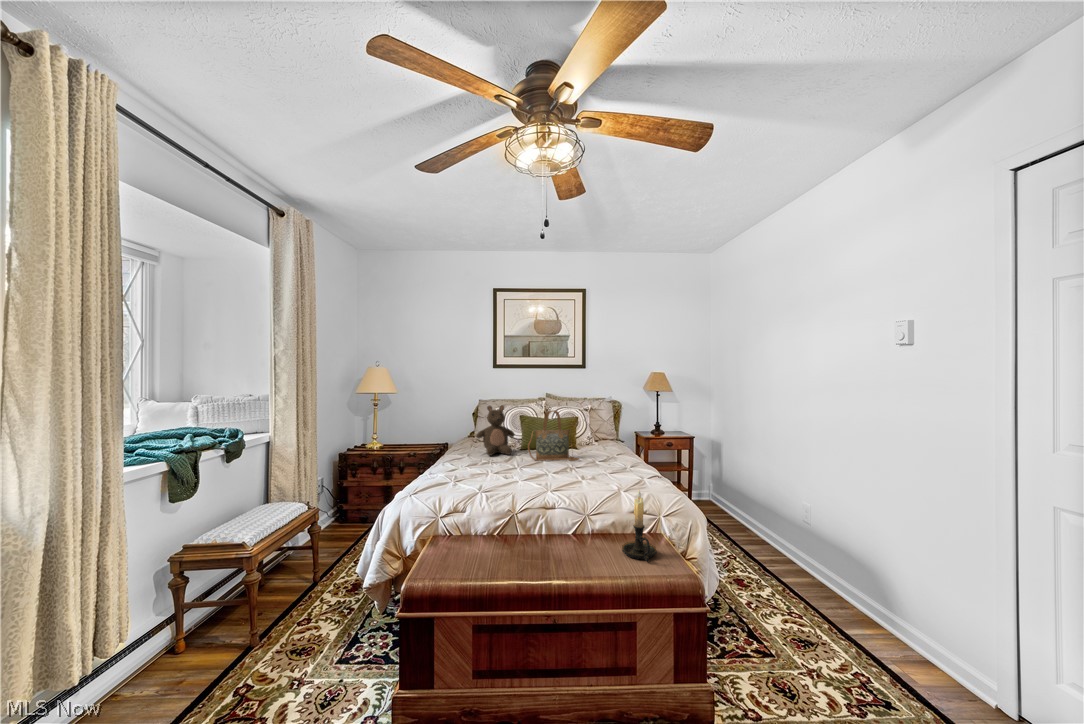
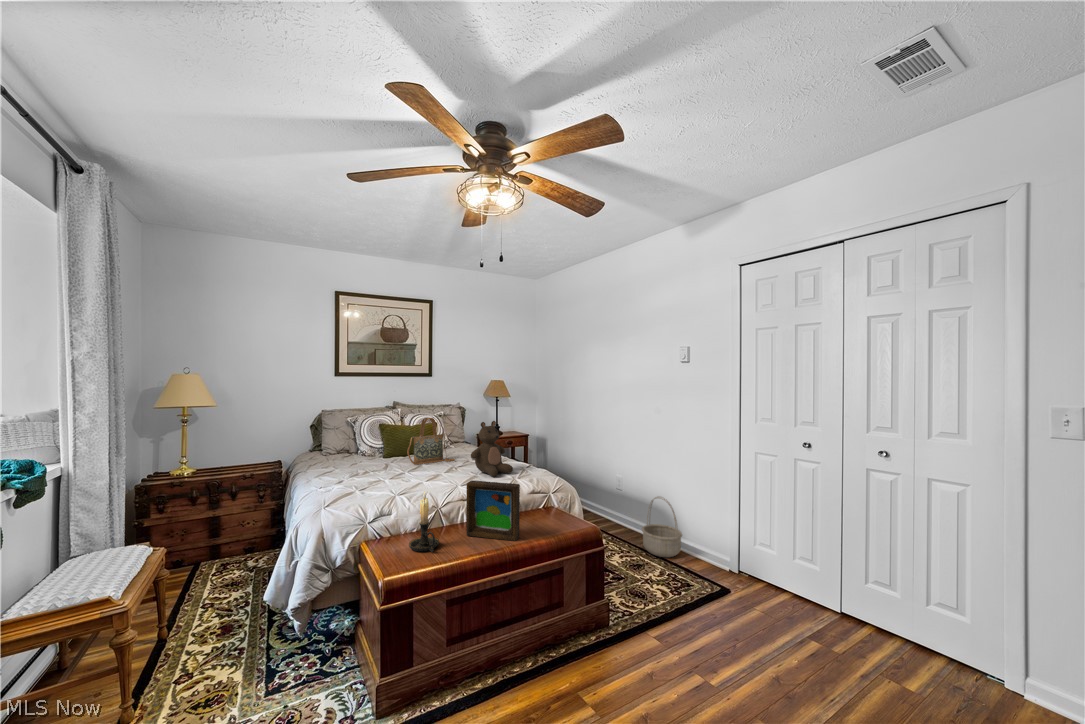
stuffed bear: present [476,405,515,456] -> present [471,421,513,477]
picture frame: none [533,485,590,570] -> present [466,480,520,541]
candle holder: present [622,490,657,562] -> present [409,492,439,552]
basket: none [824,544,895,643] -> present [642,497,682,557]

